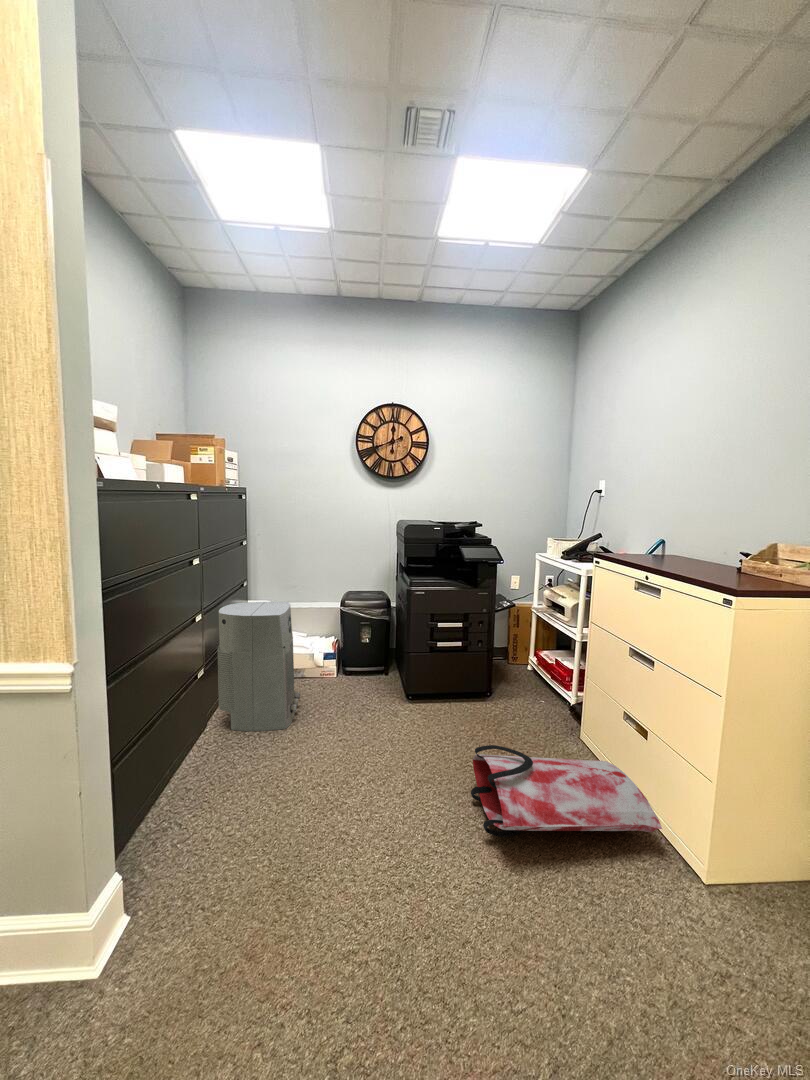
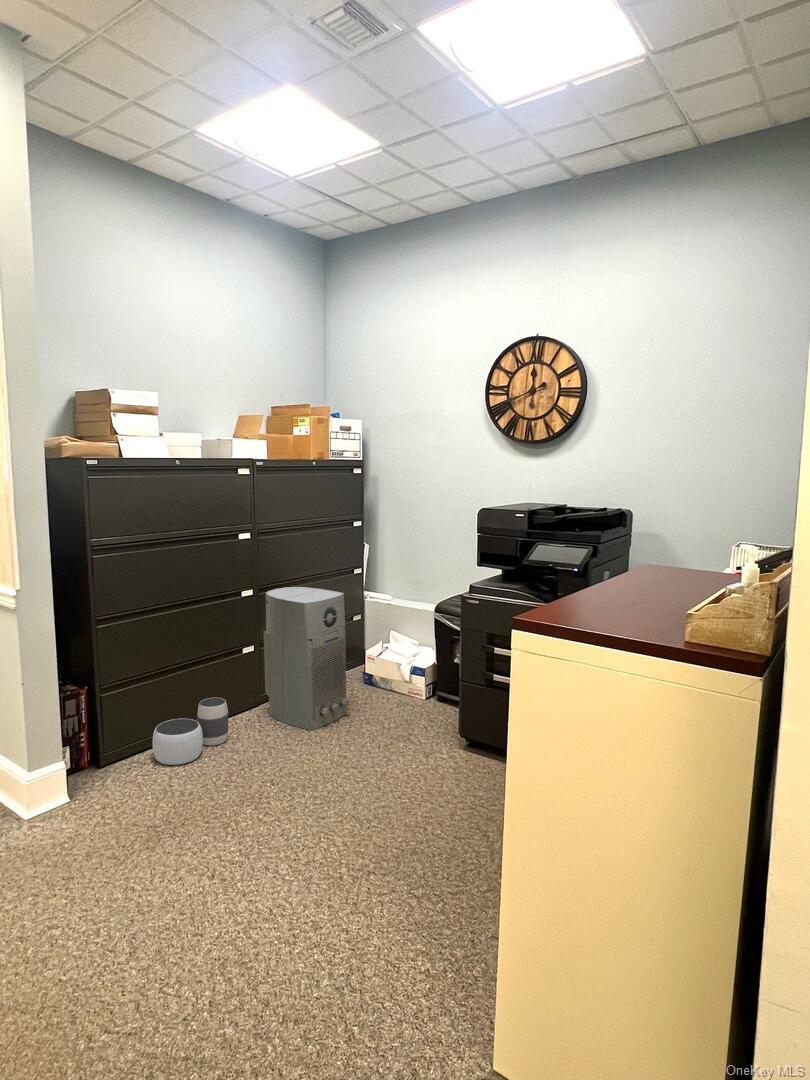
waste basket: none [164,727,226,820] -> present [152,698,229,765]
bag: present [471,745,662,837] -> none [308,795,558,981]

